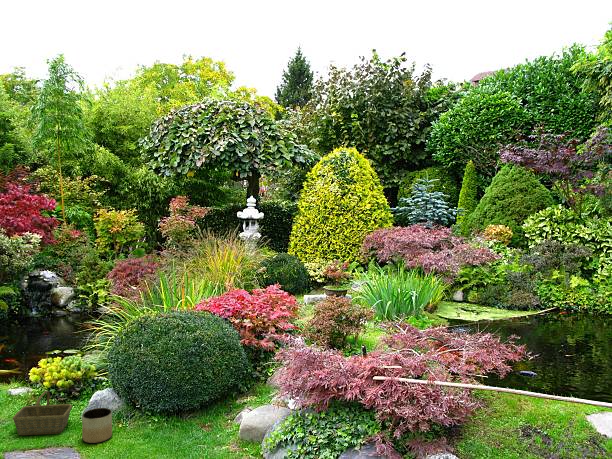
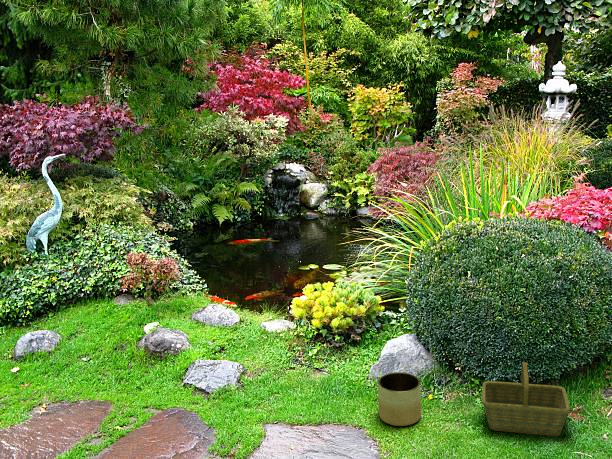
basket: present [12,391,72,435] -> present [482,362,570,436]

